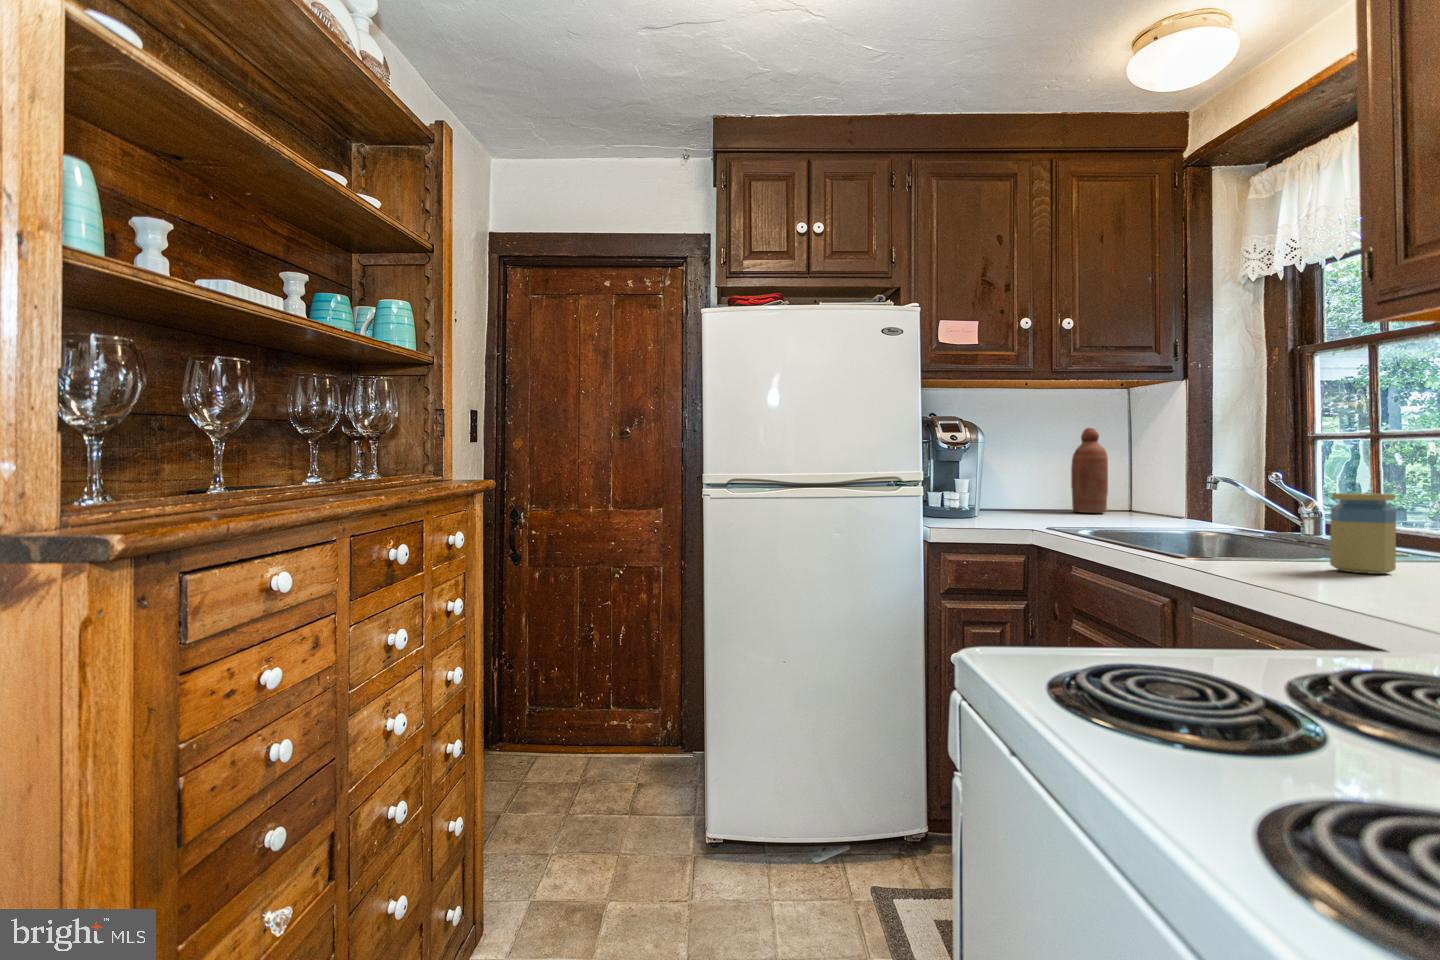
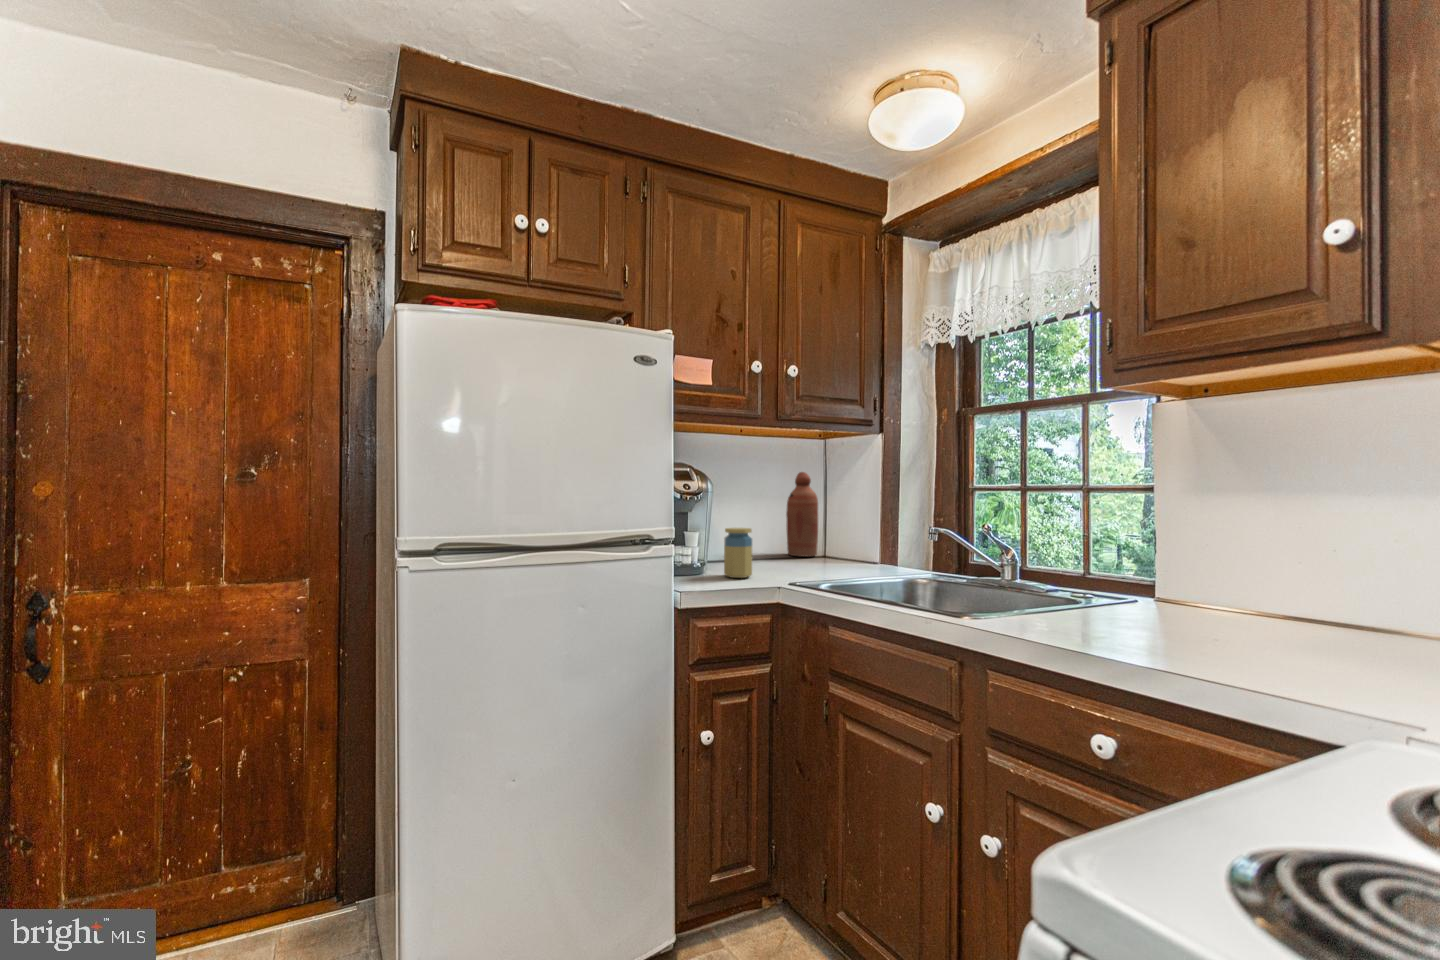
jar: present [1330,493,1396,574] -> present [724,528,752,578]

